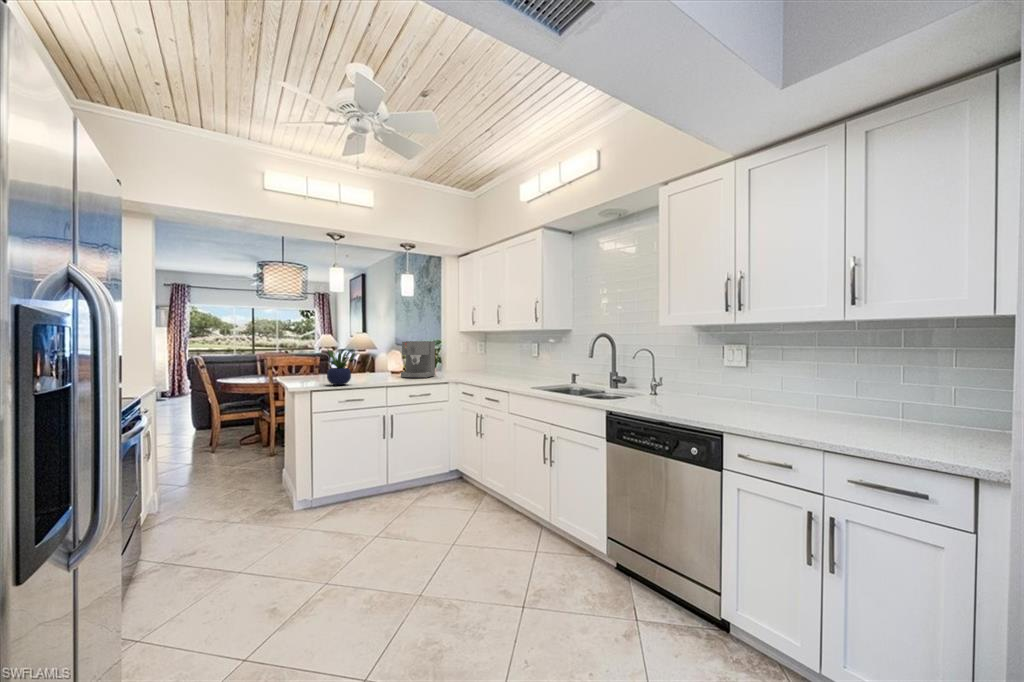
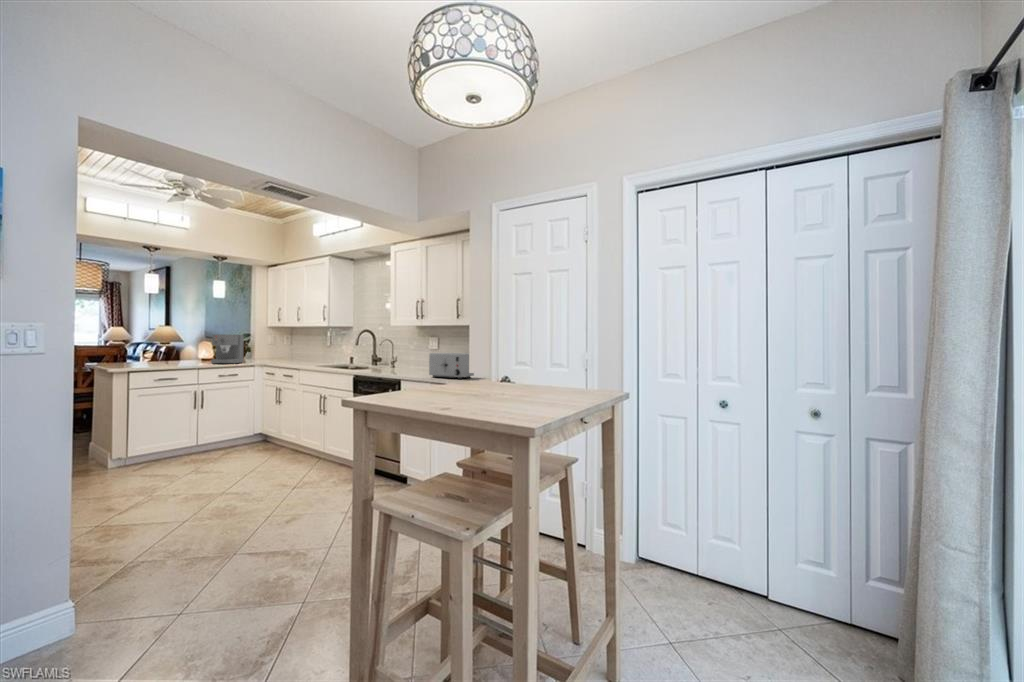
potted plant: present [327,349,354,385] -> none [141,338,169,368]
toaster: none [797,376,921,444] -> present [429,353,474,379]

